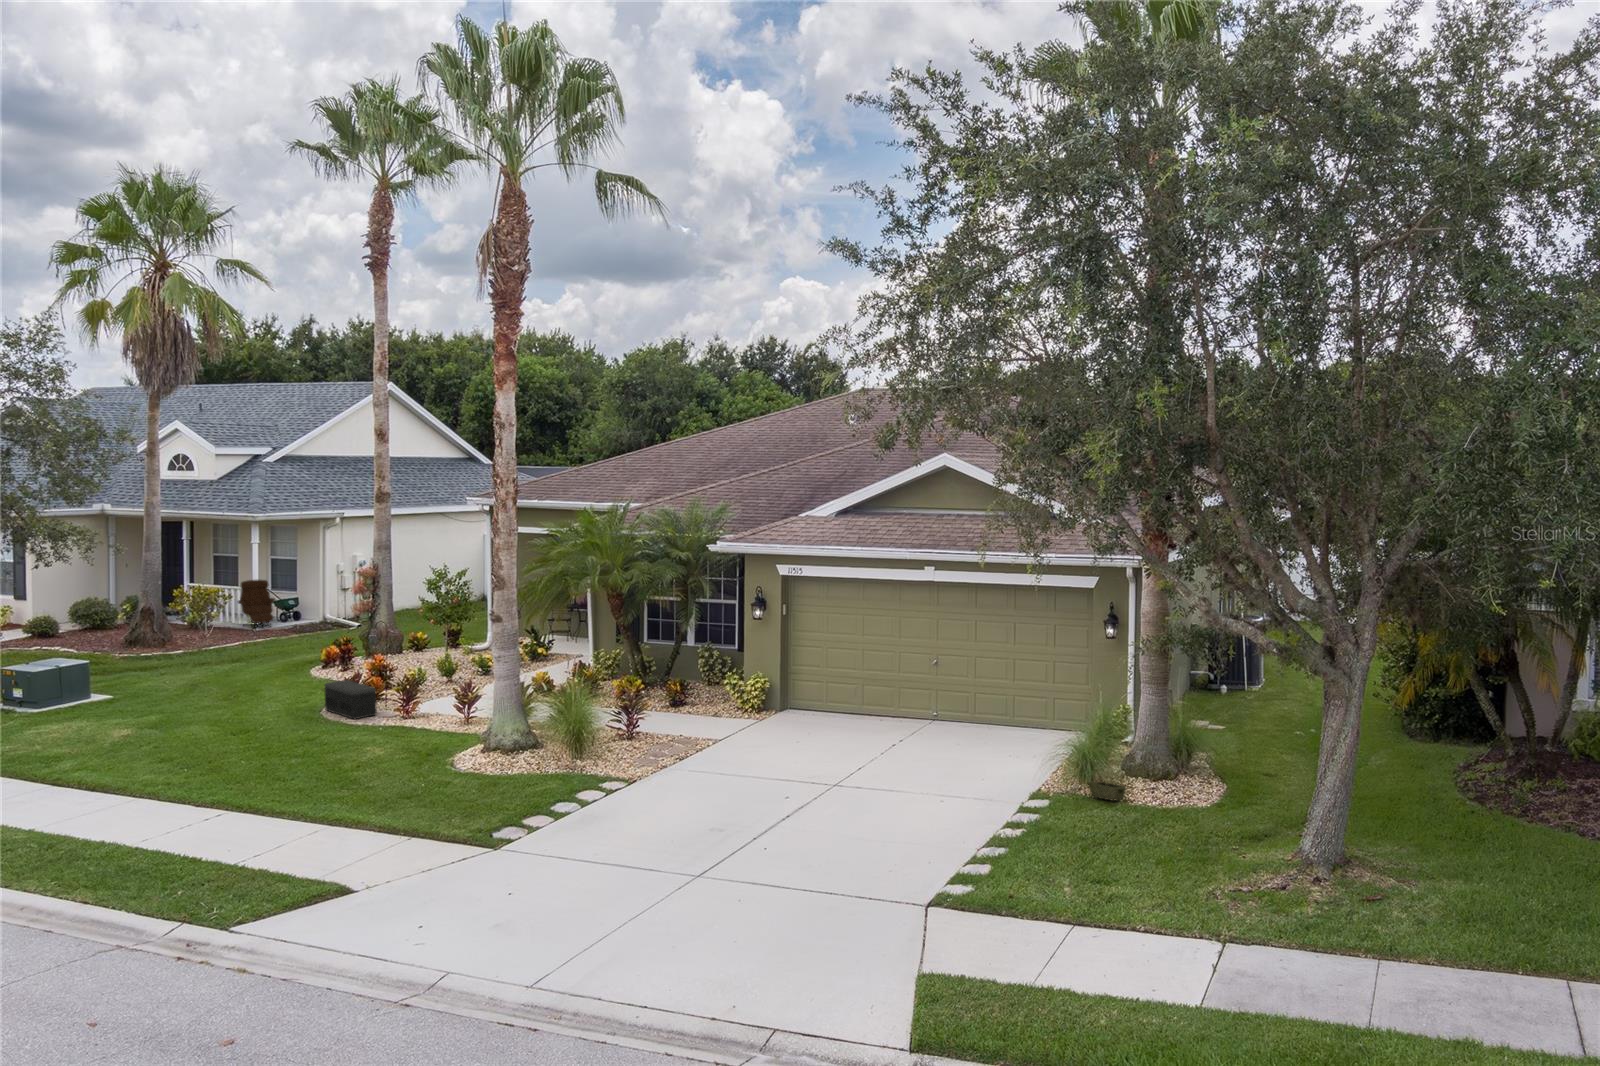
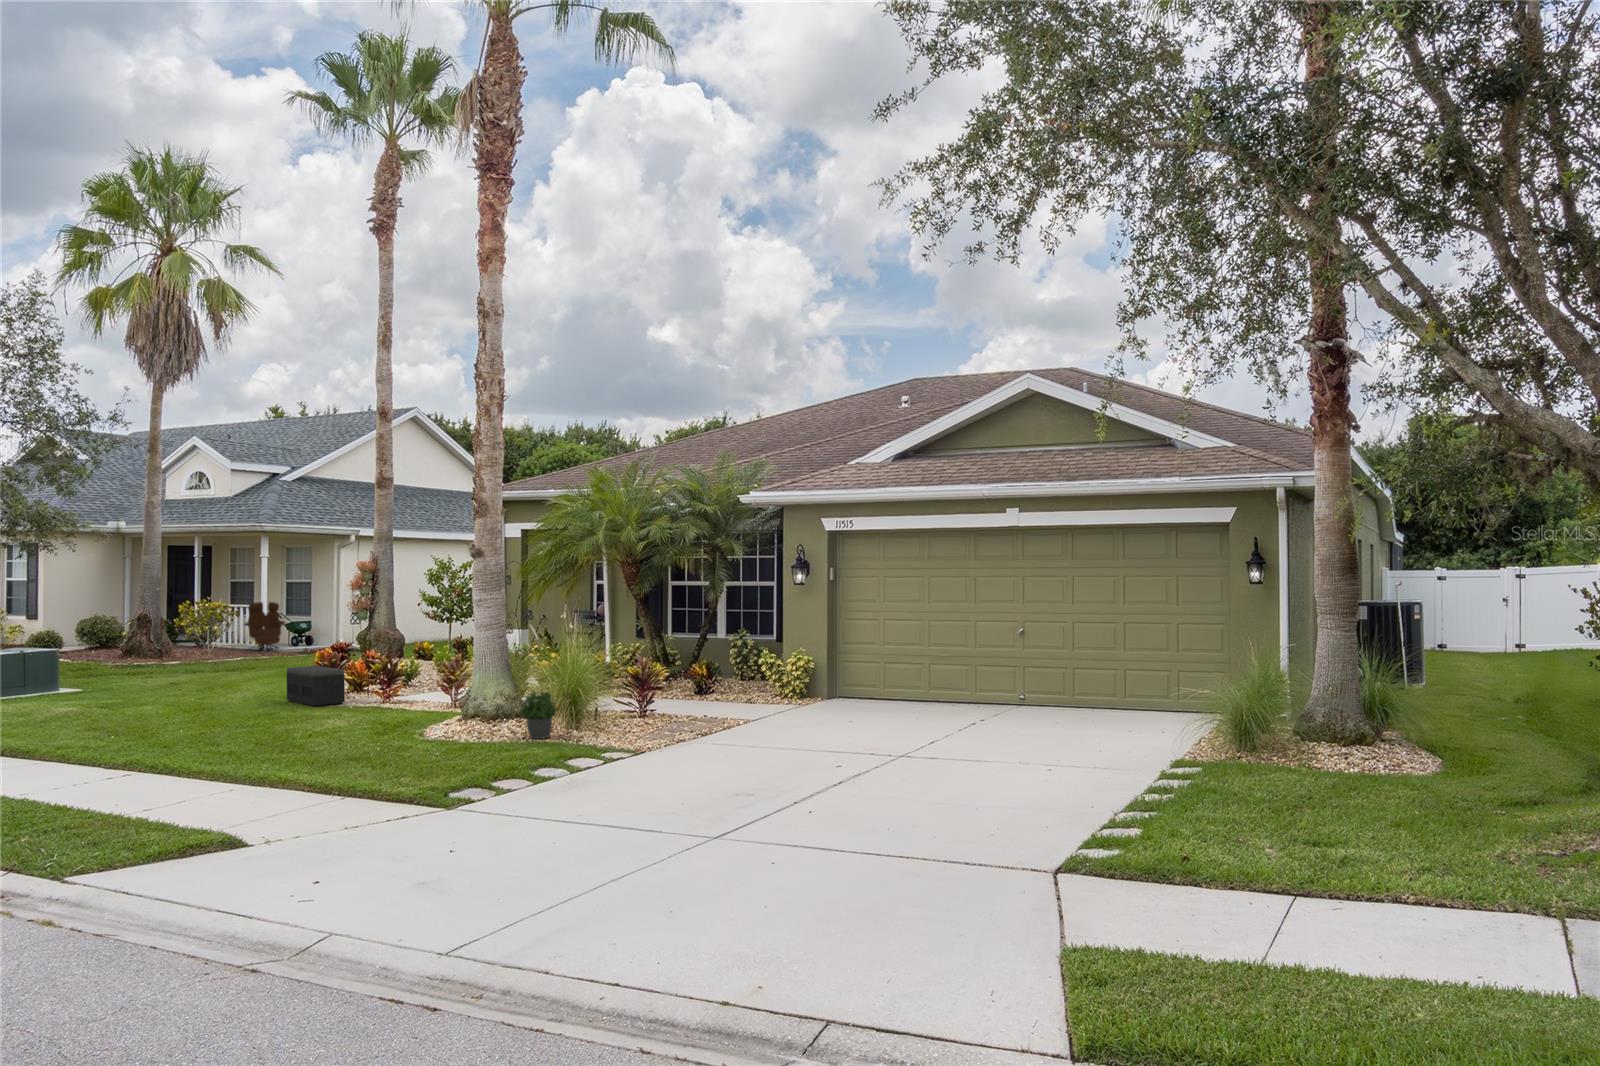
potted plant: none [536,727,567,765] -> present [520,692,558,739]
woven basket: present [1089,782,1126,801] -> none [1264,740,1322,765]

